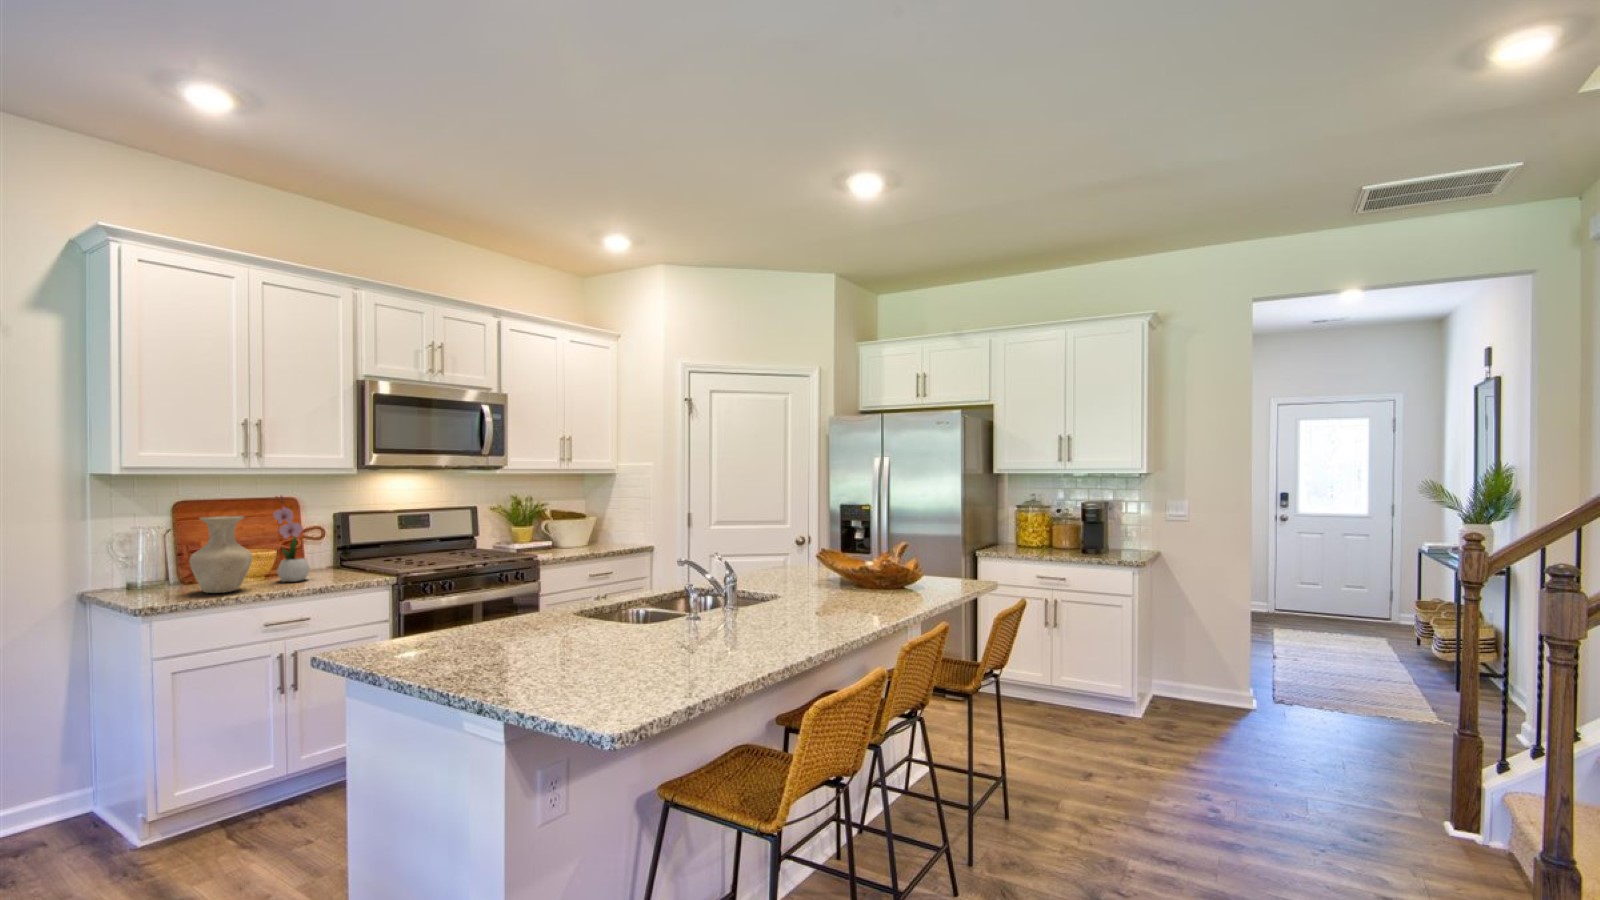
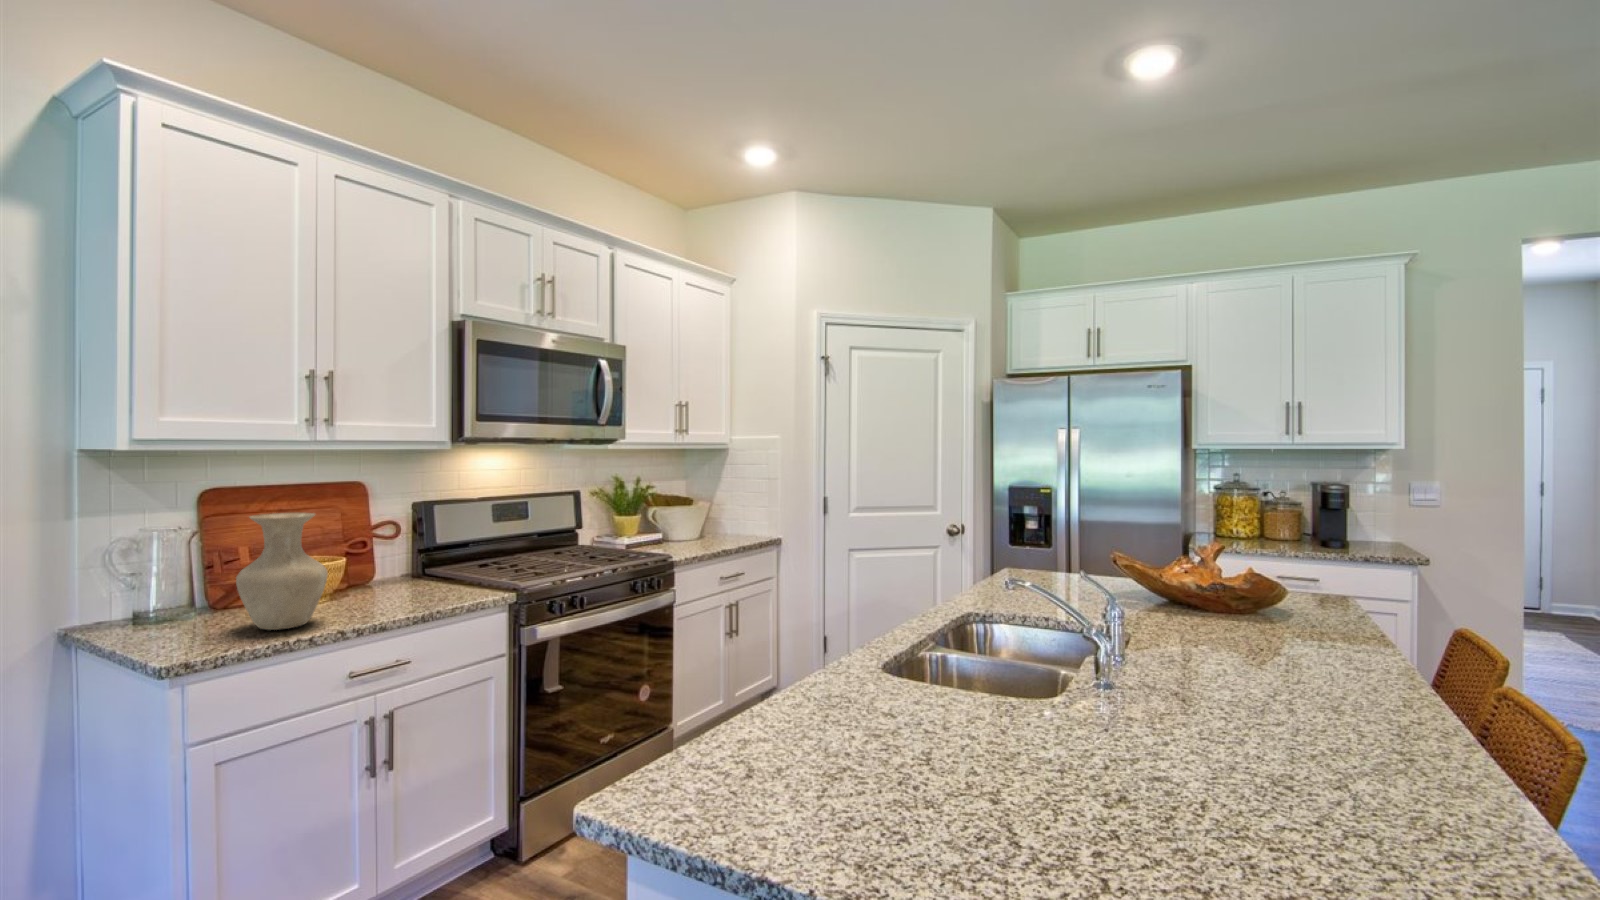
flower arrangement: present [273,496,311,582] -> none [351,481,405,605]

